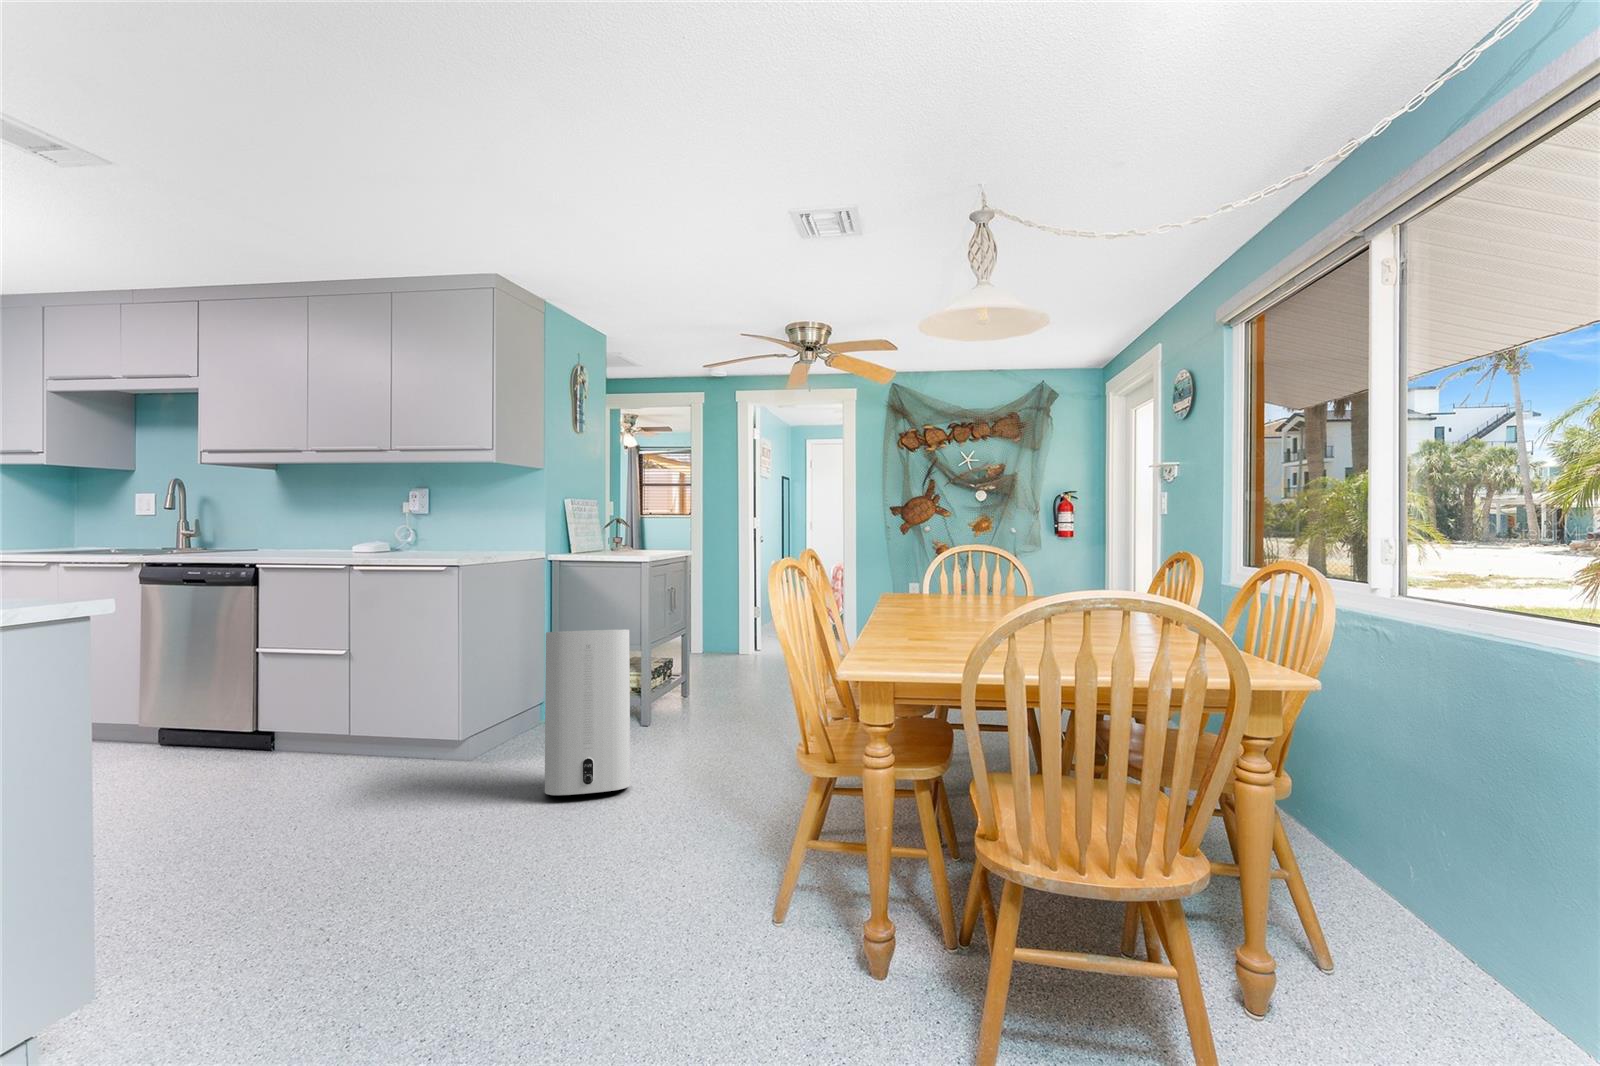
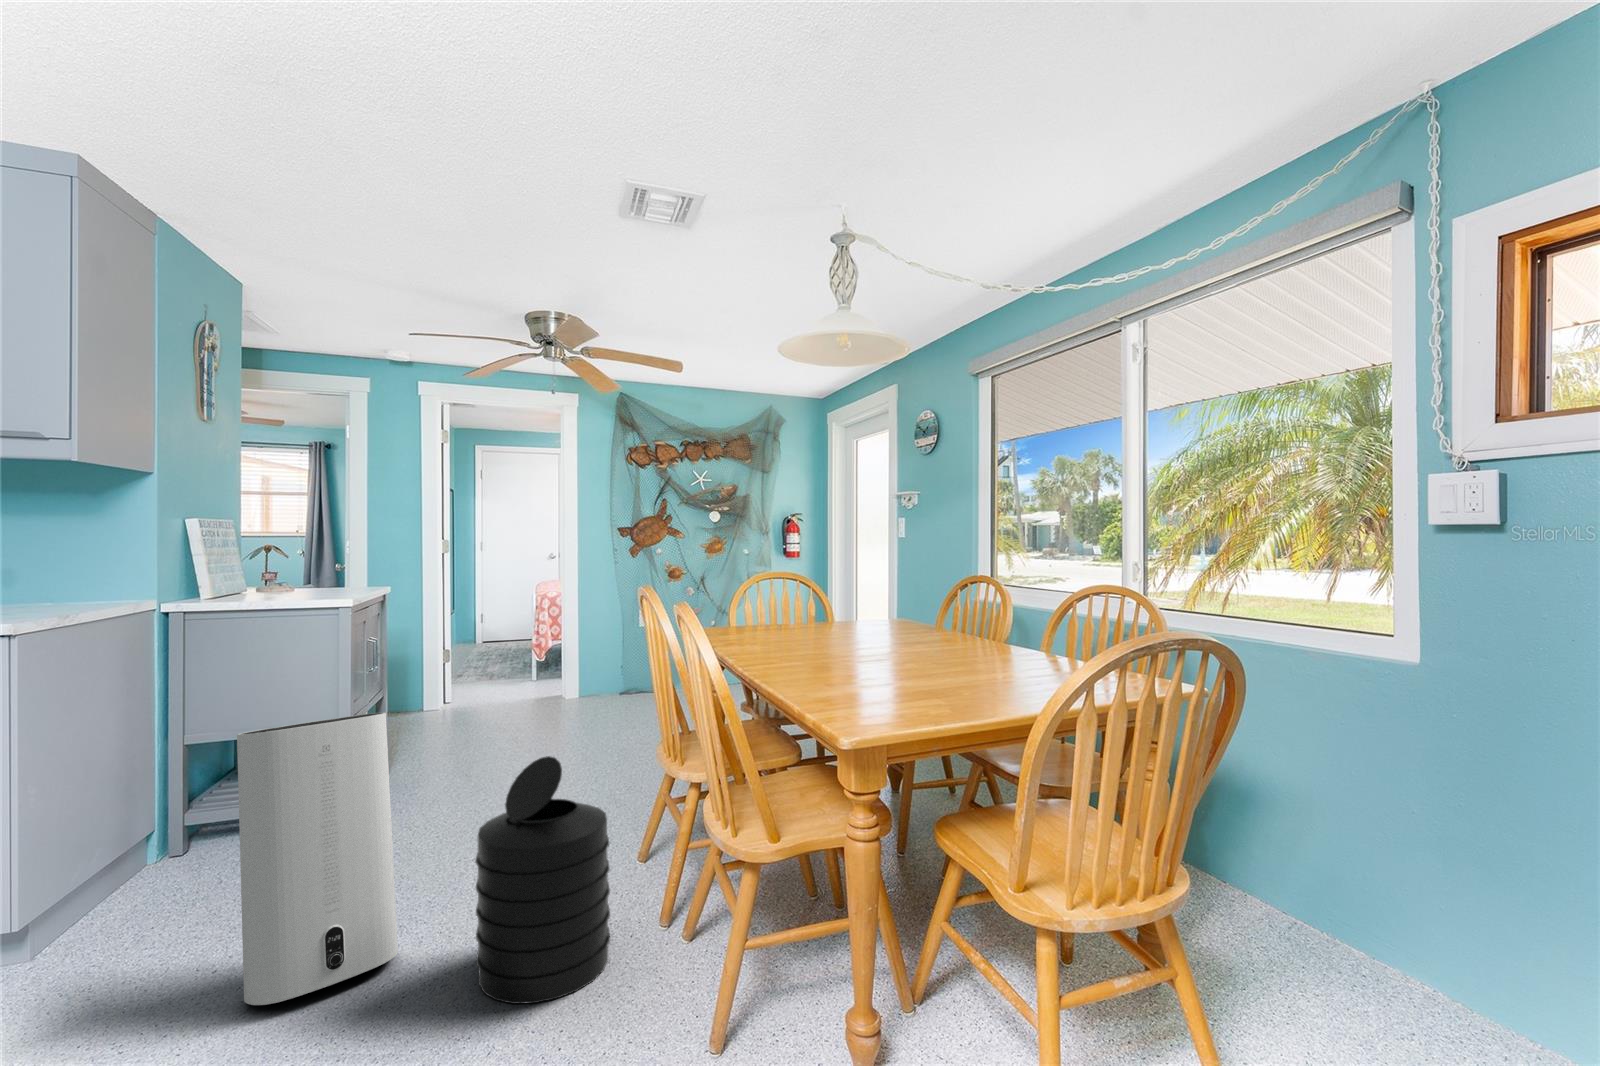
trash can: none [659,669,748,832] -> present [475,756,610,1004]

